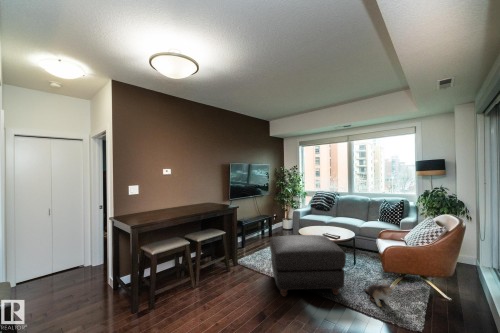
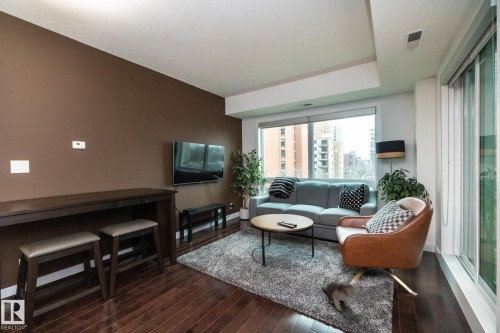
ottoman: present [270,235,346,296] -> none [212,225,301,305]

